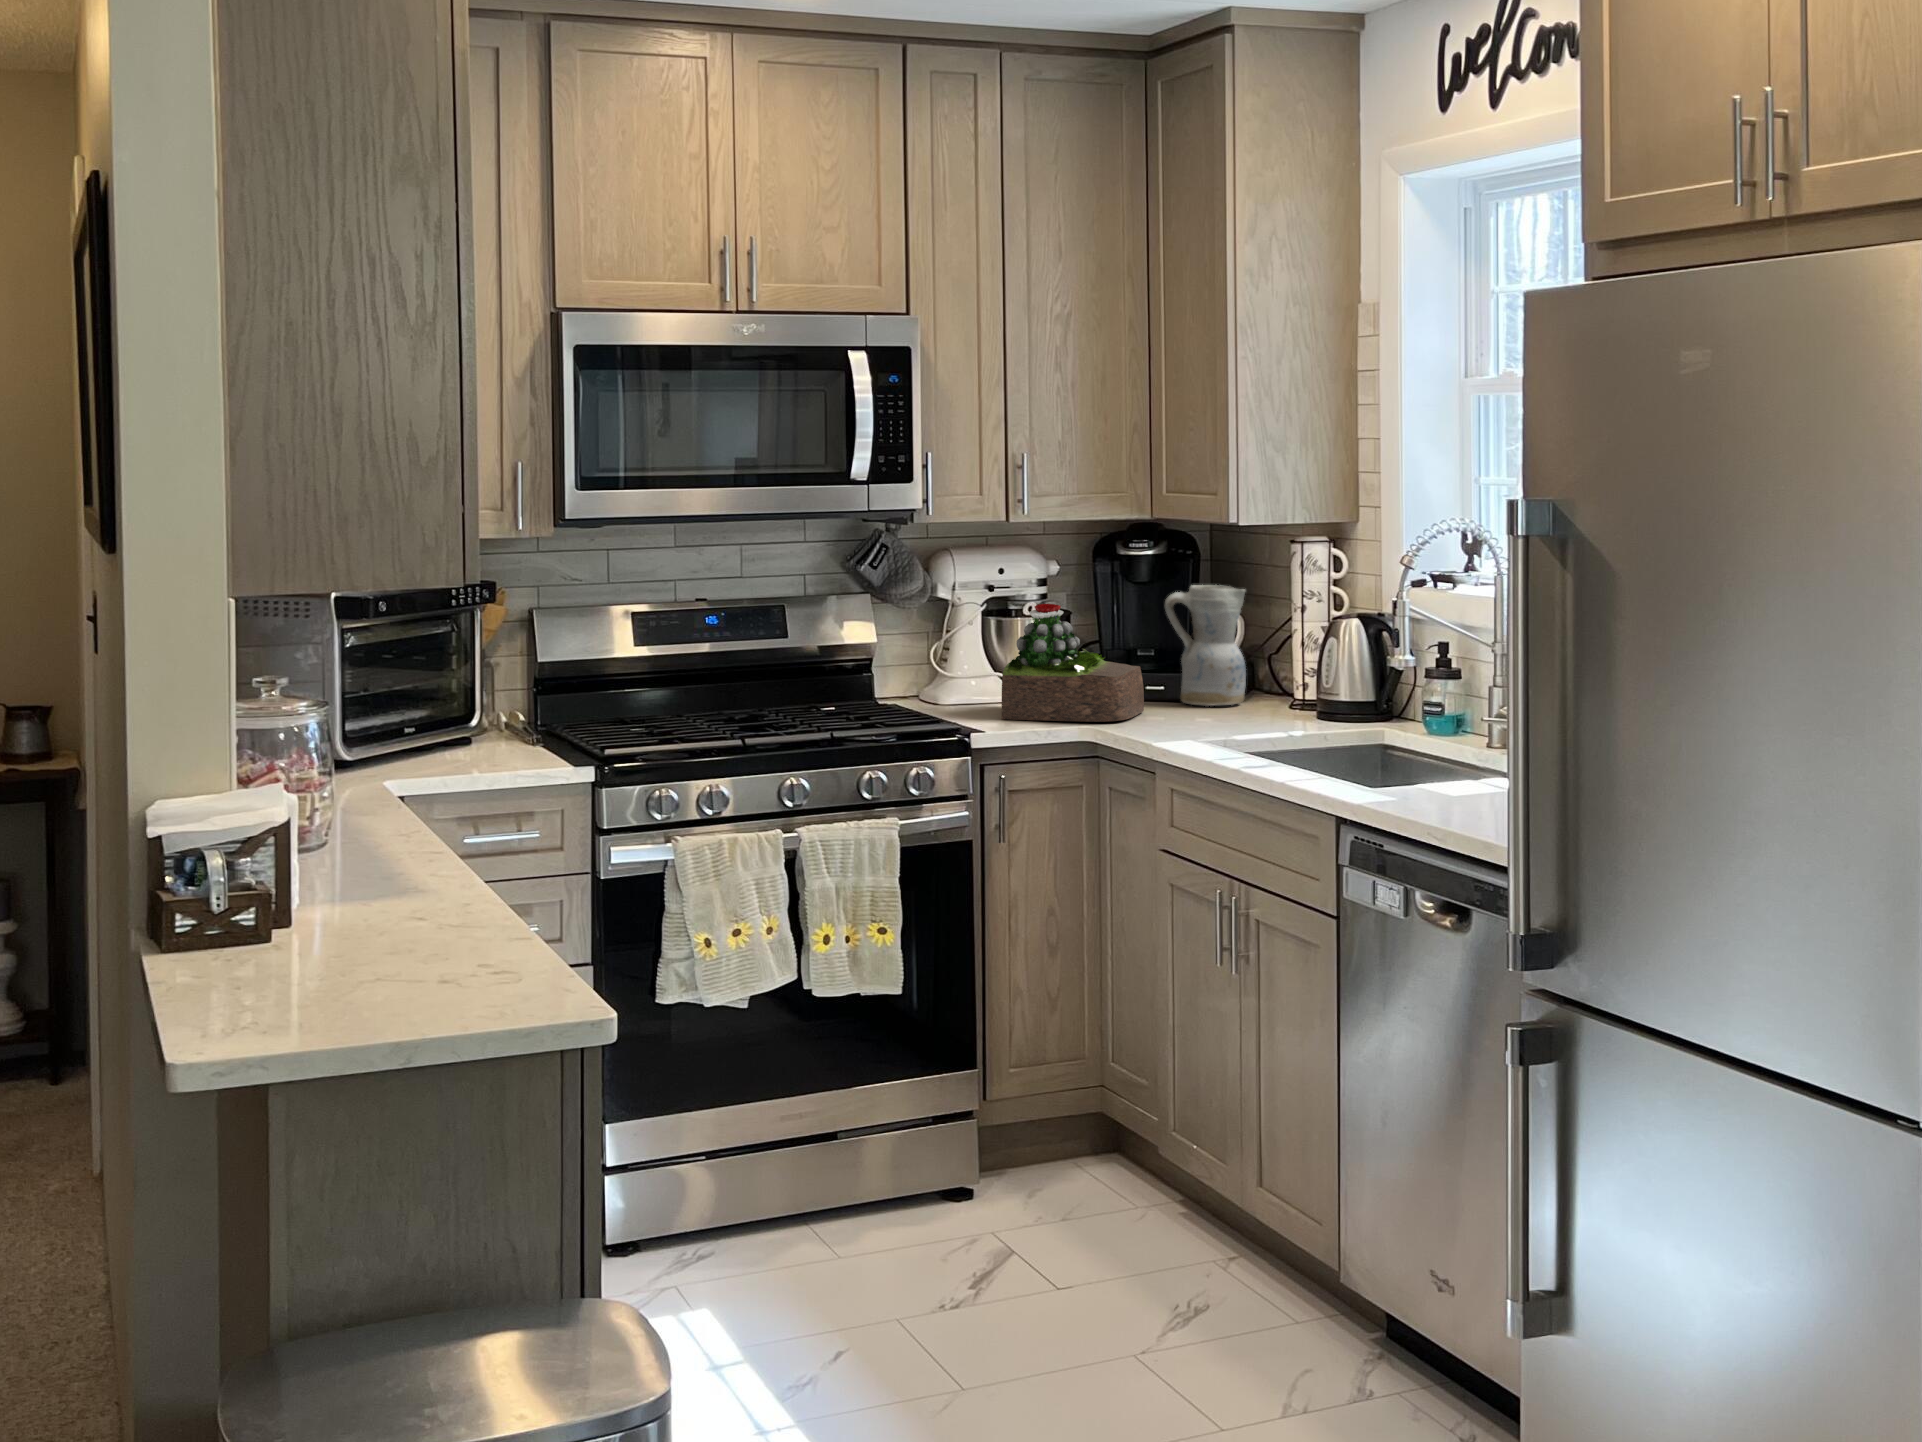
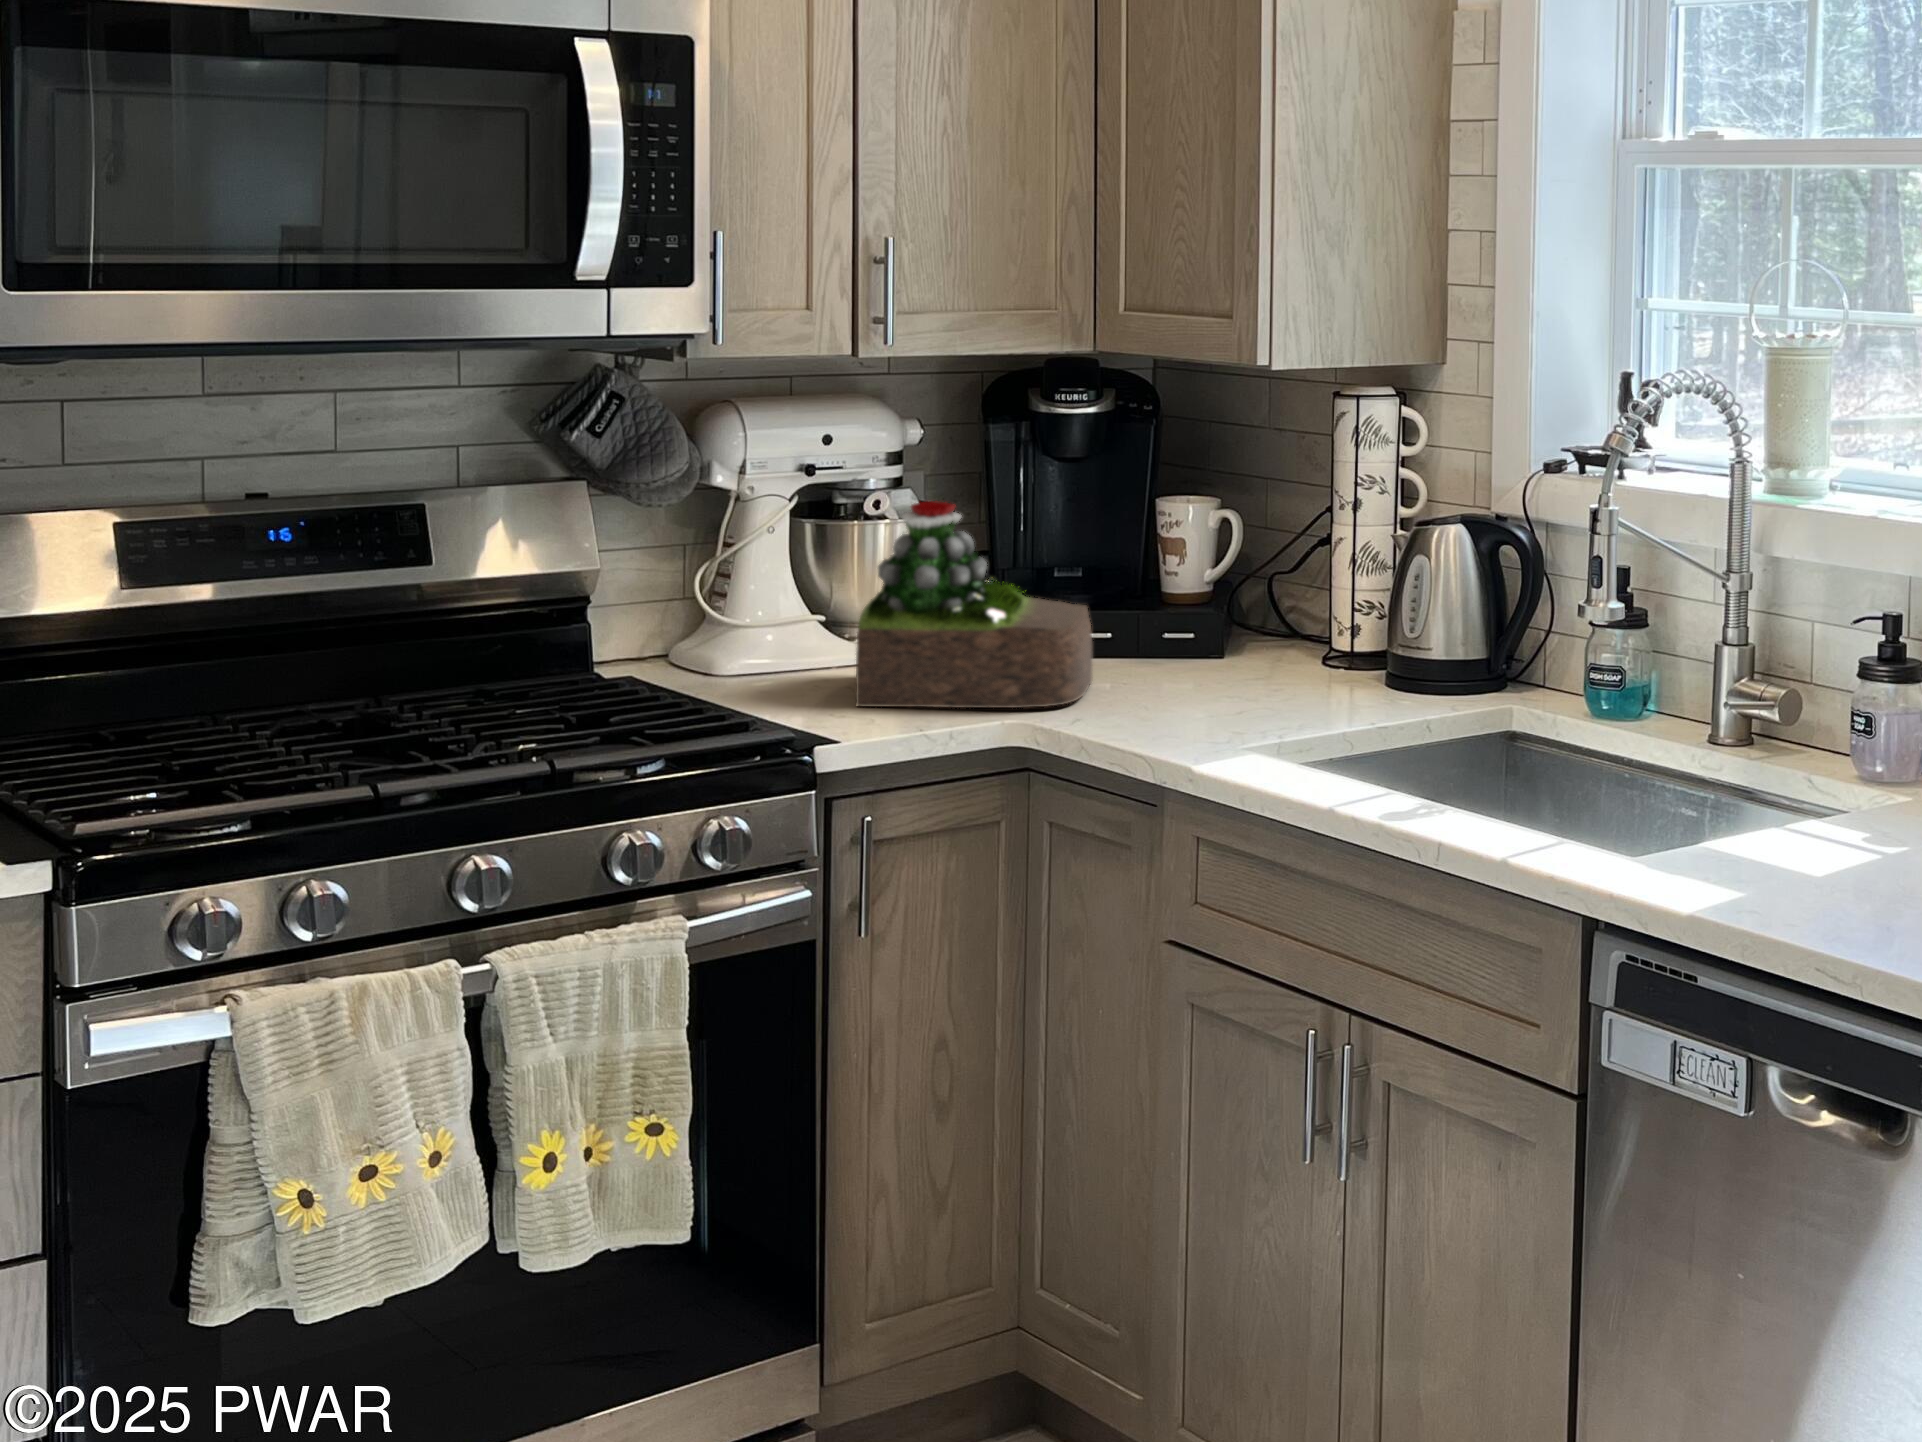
ceramic pitcher: present [1165,585,1246,706] -> none [1116,465,1251,665]

